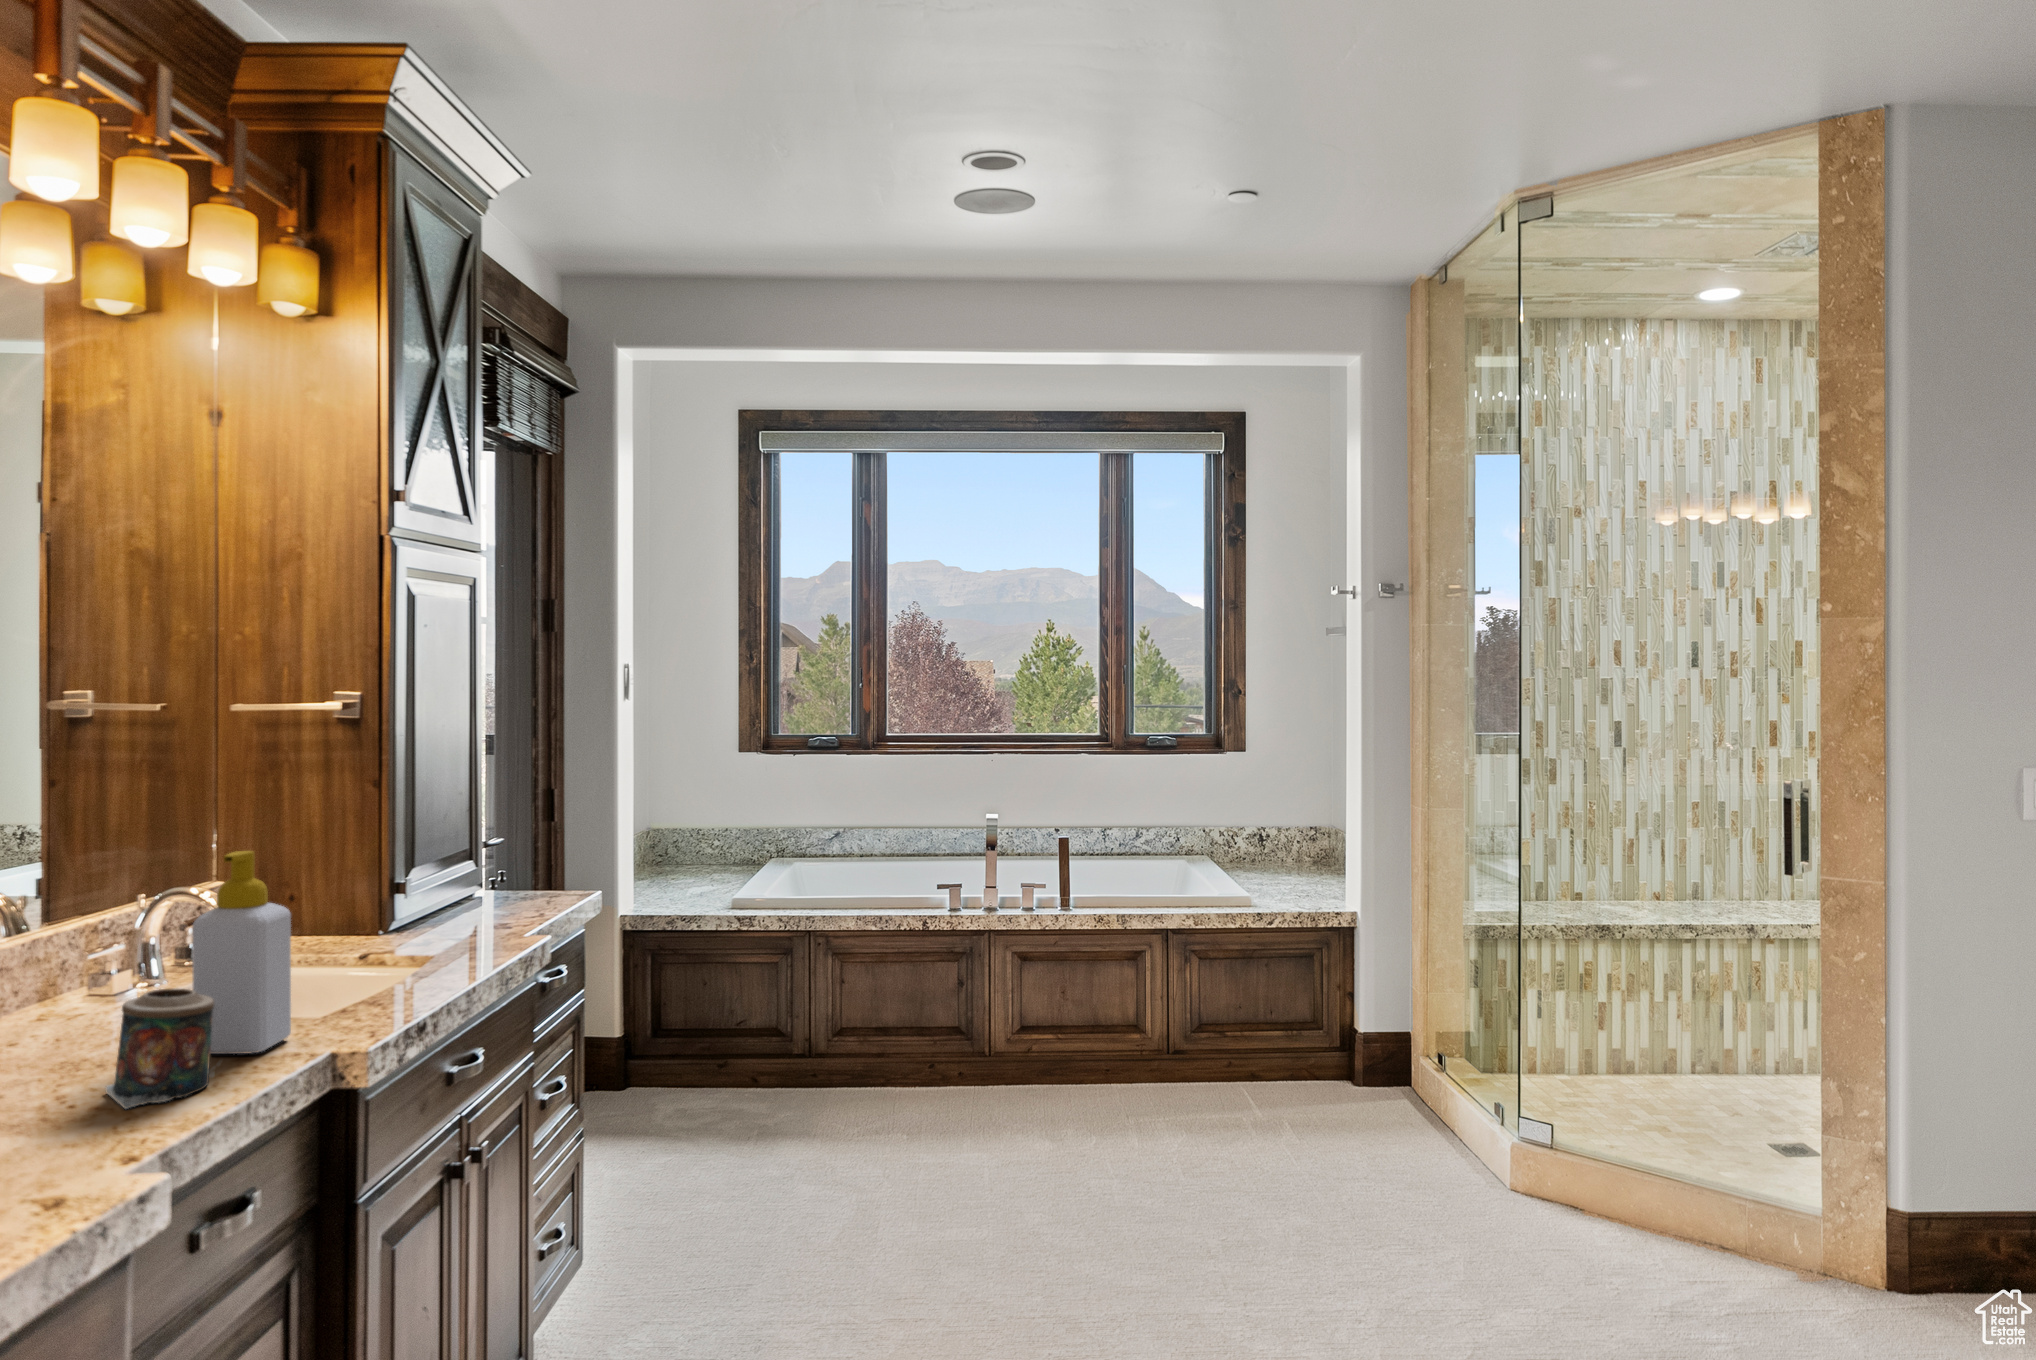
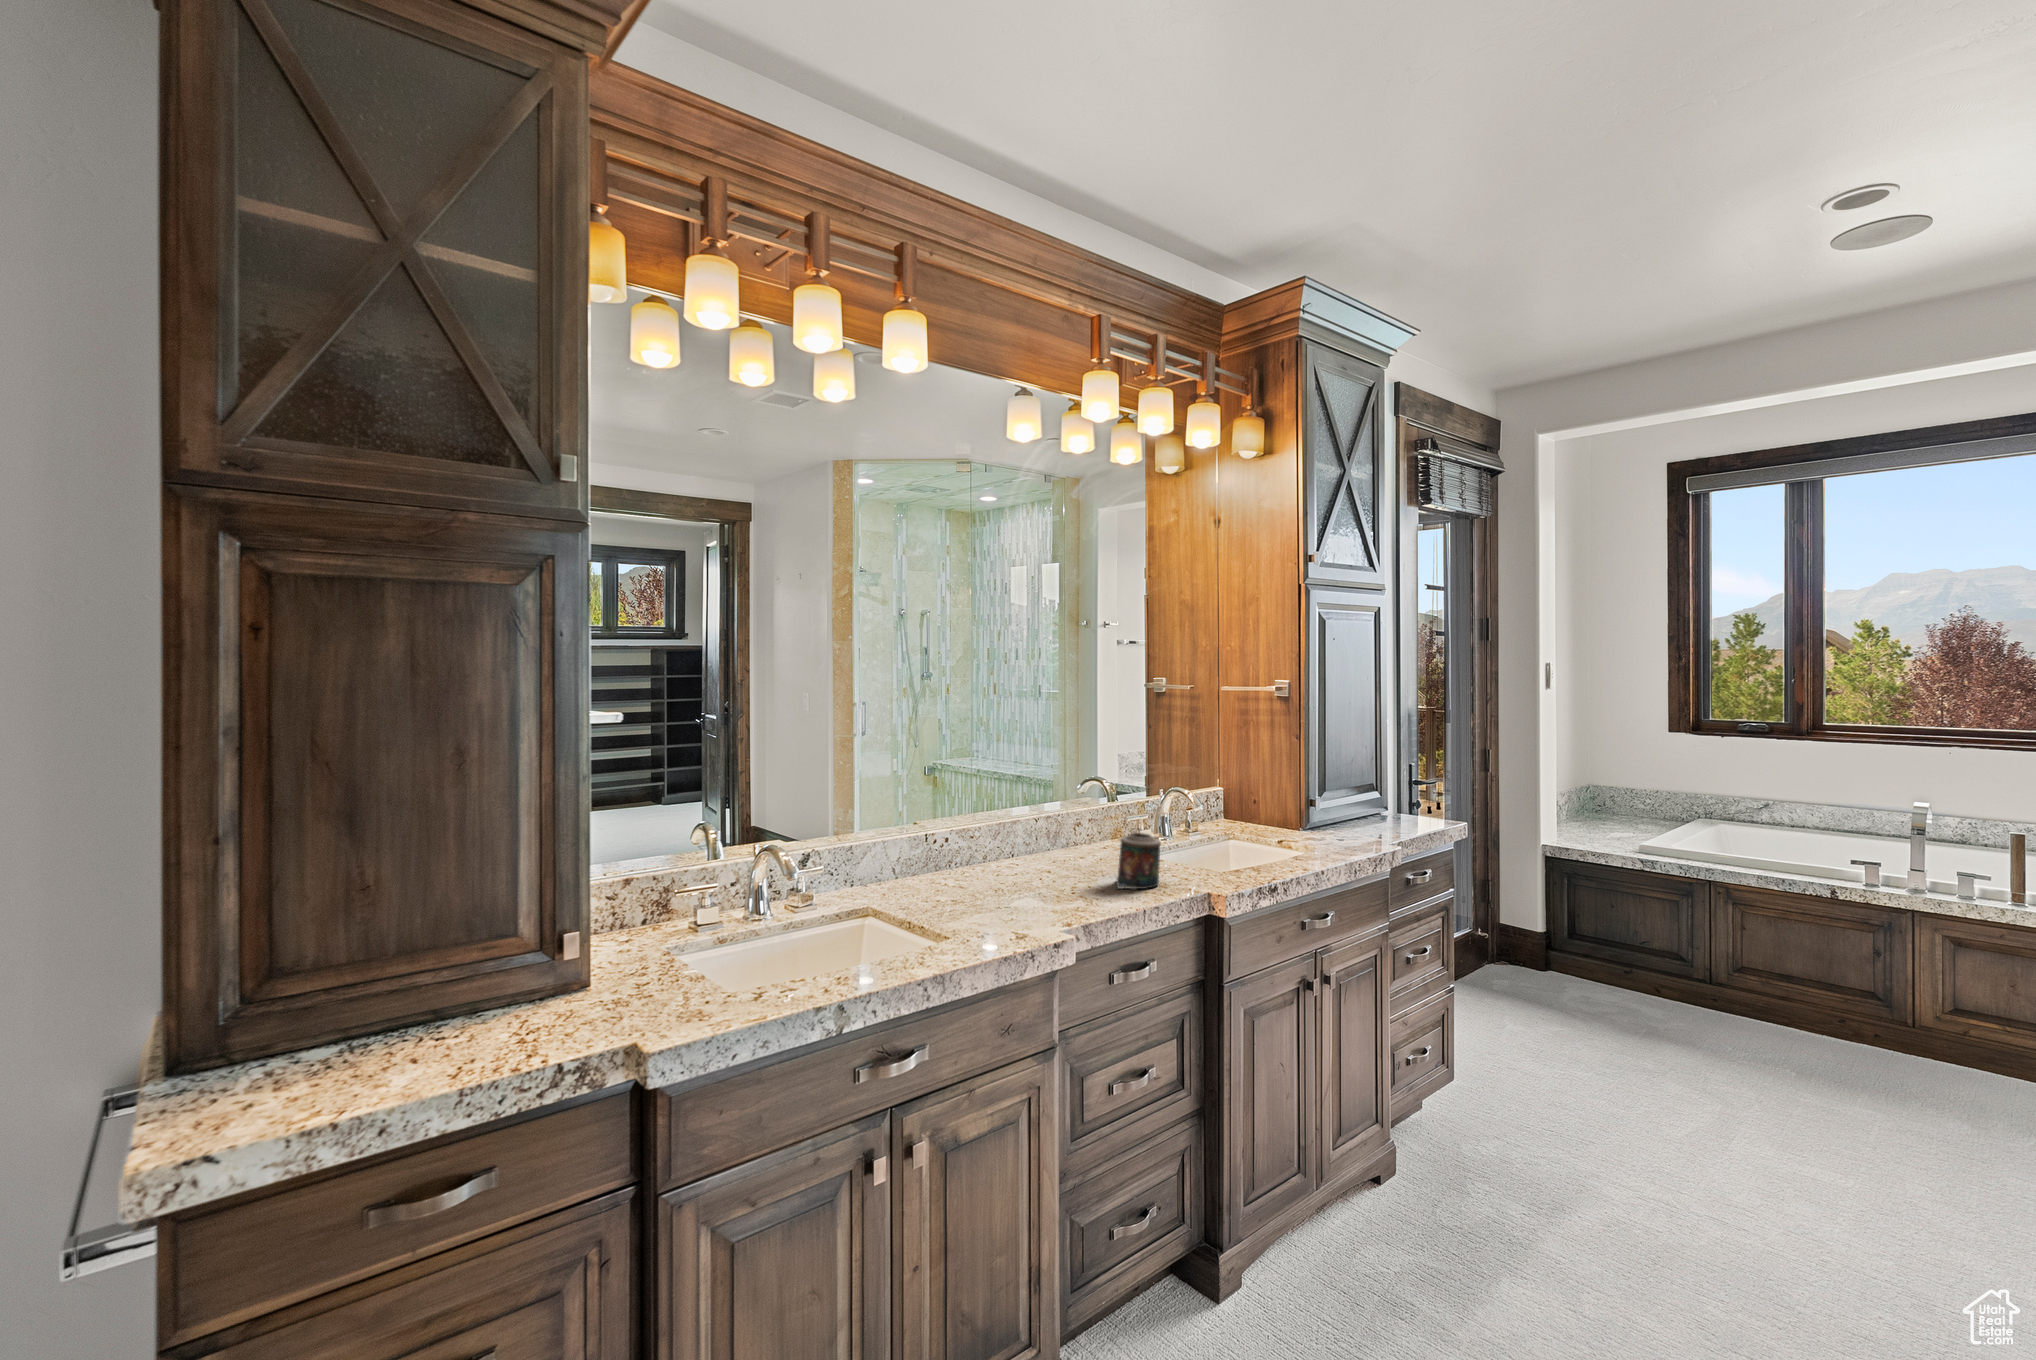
soap bottle: present [192,851,291,1054] -> none [1163,767,1212,876]

